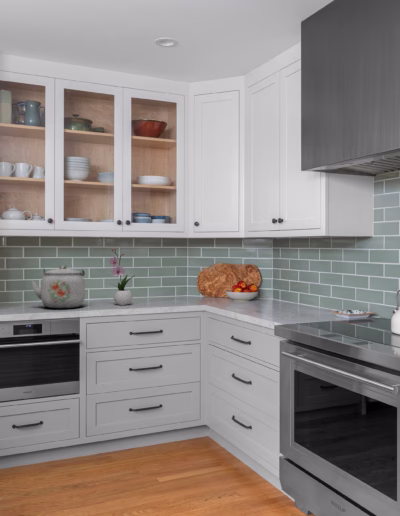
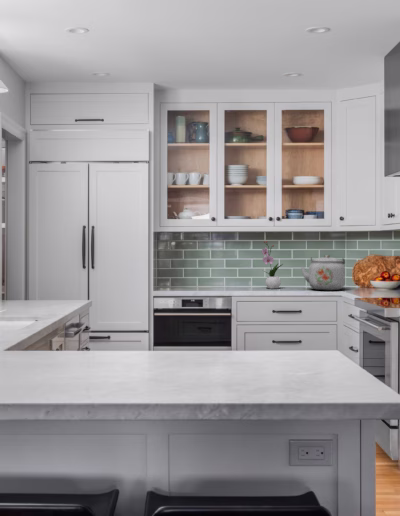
kettle: present [32,266,85,308] -> present [302,255,345,290]

